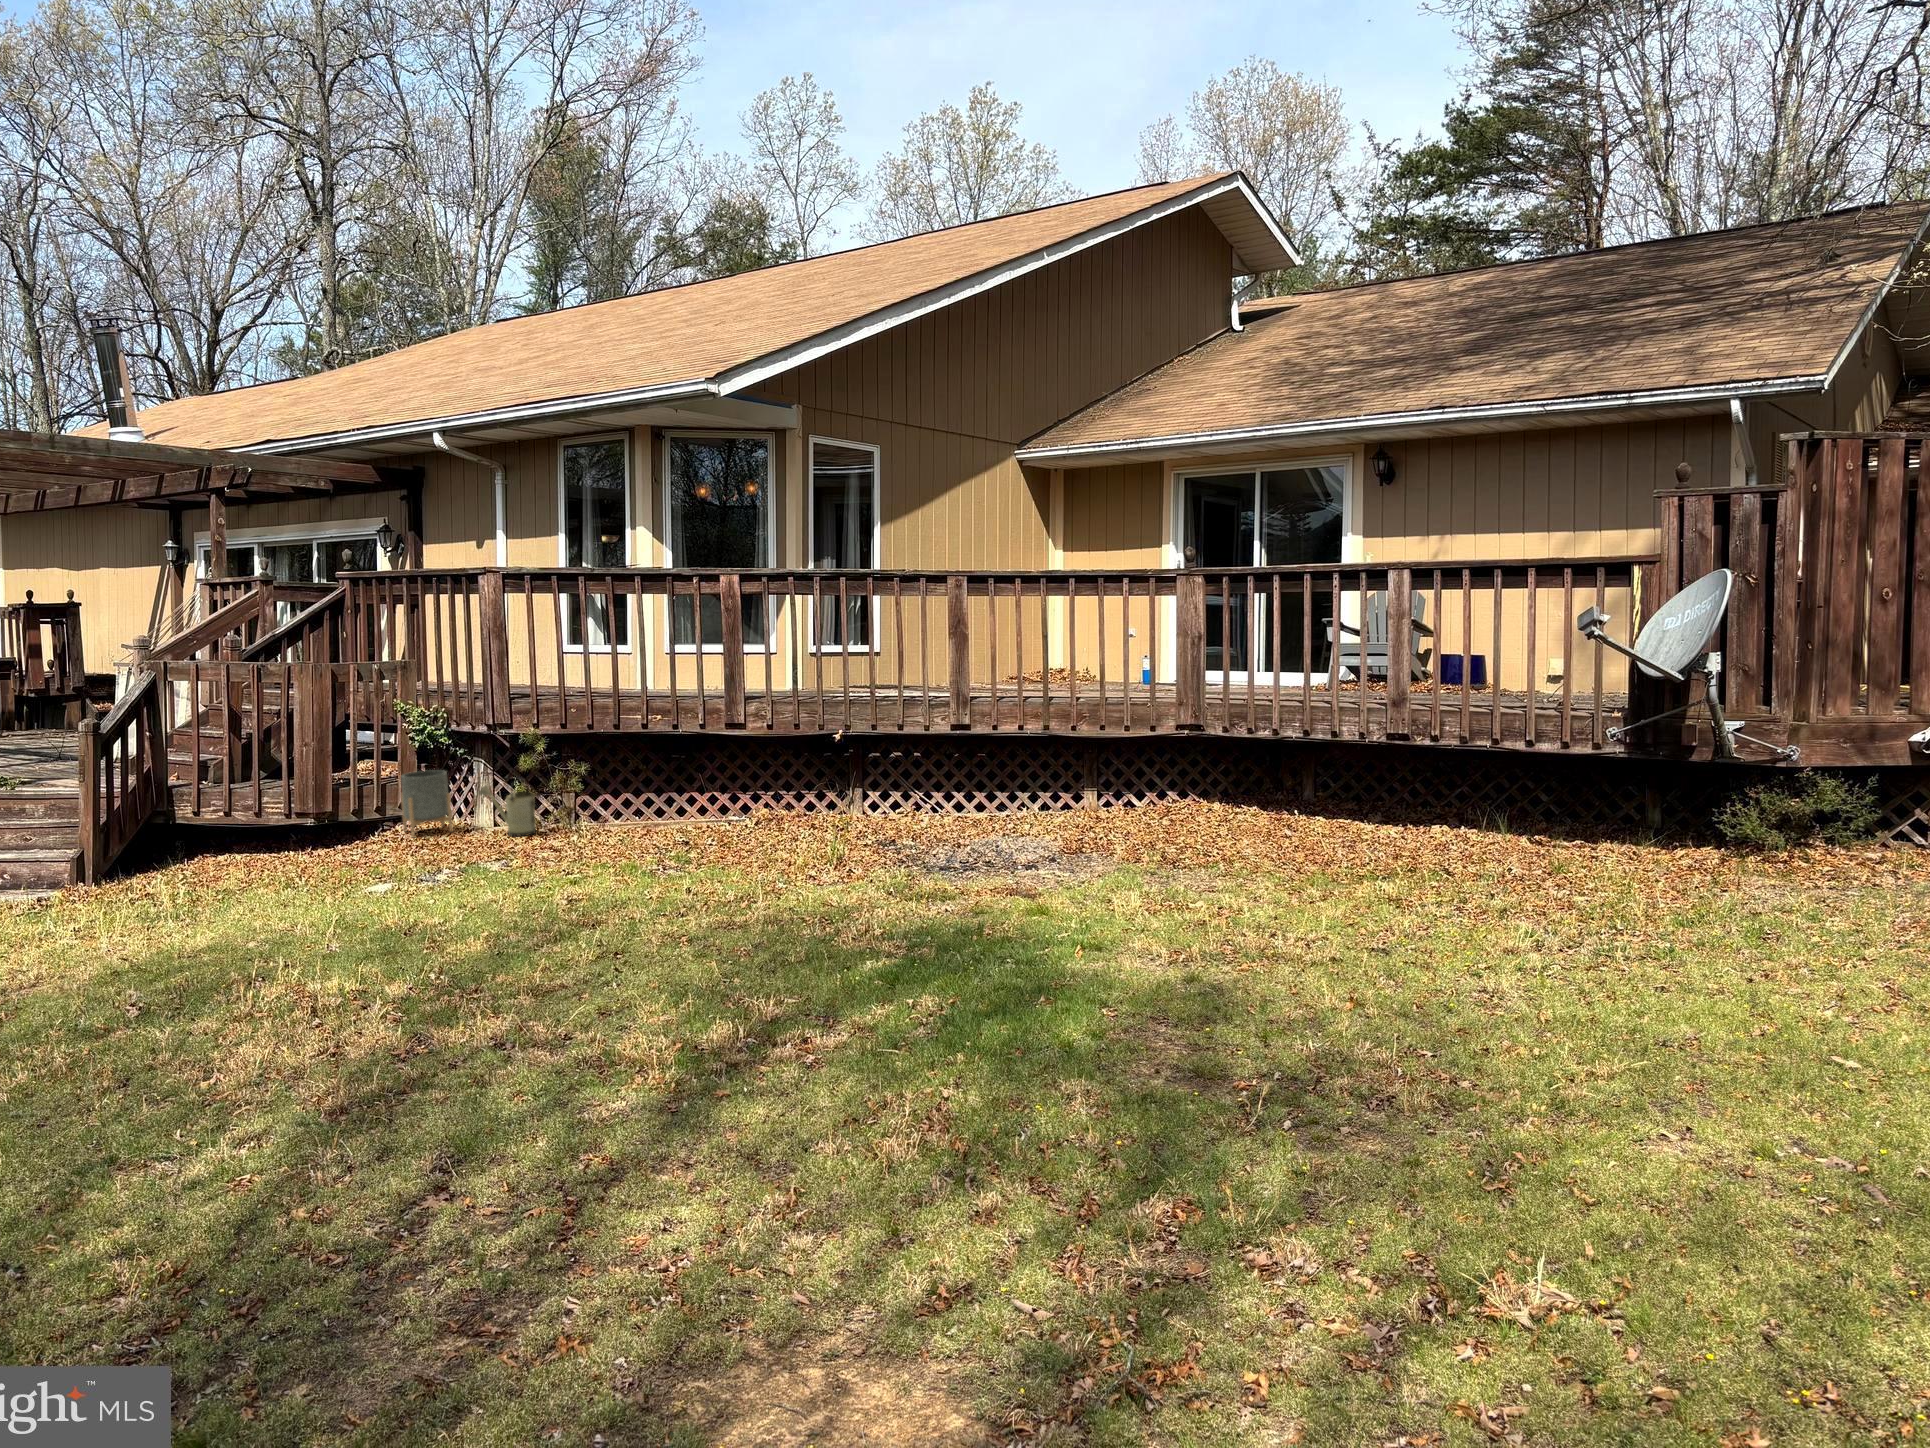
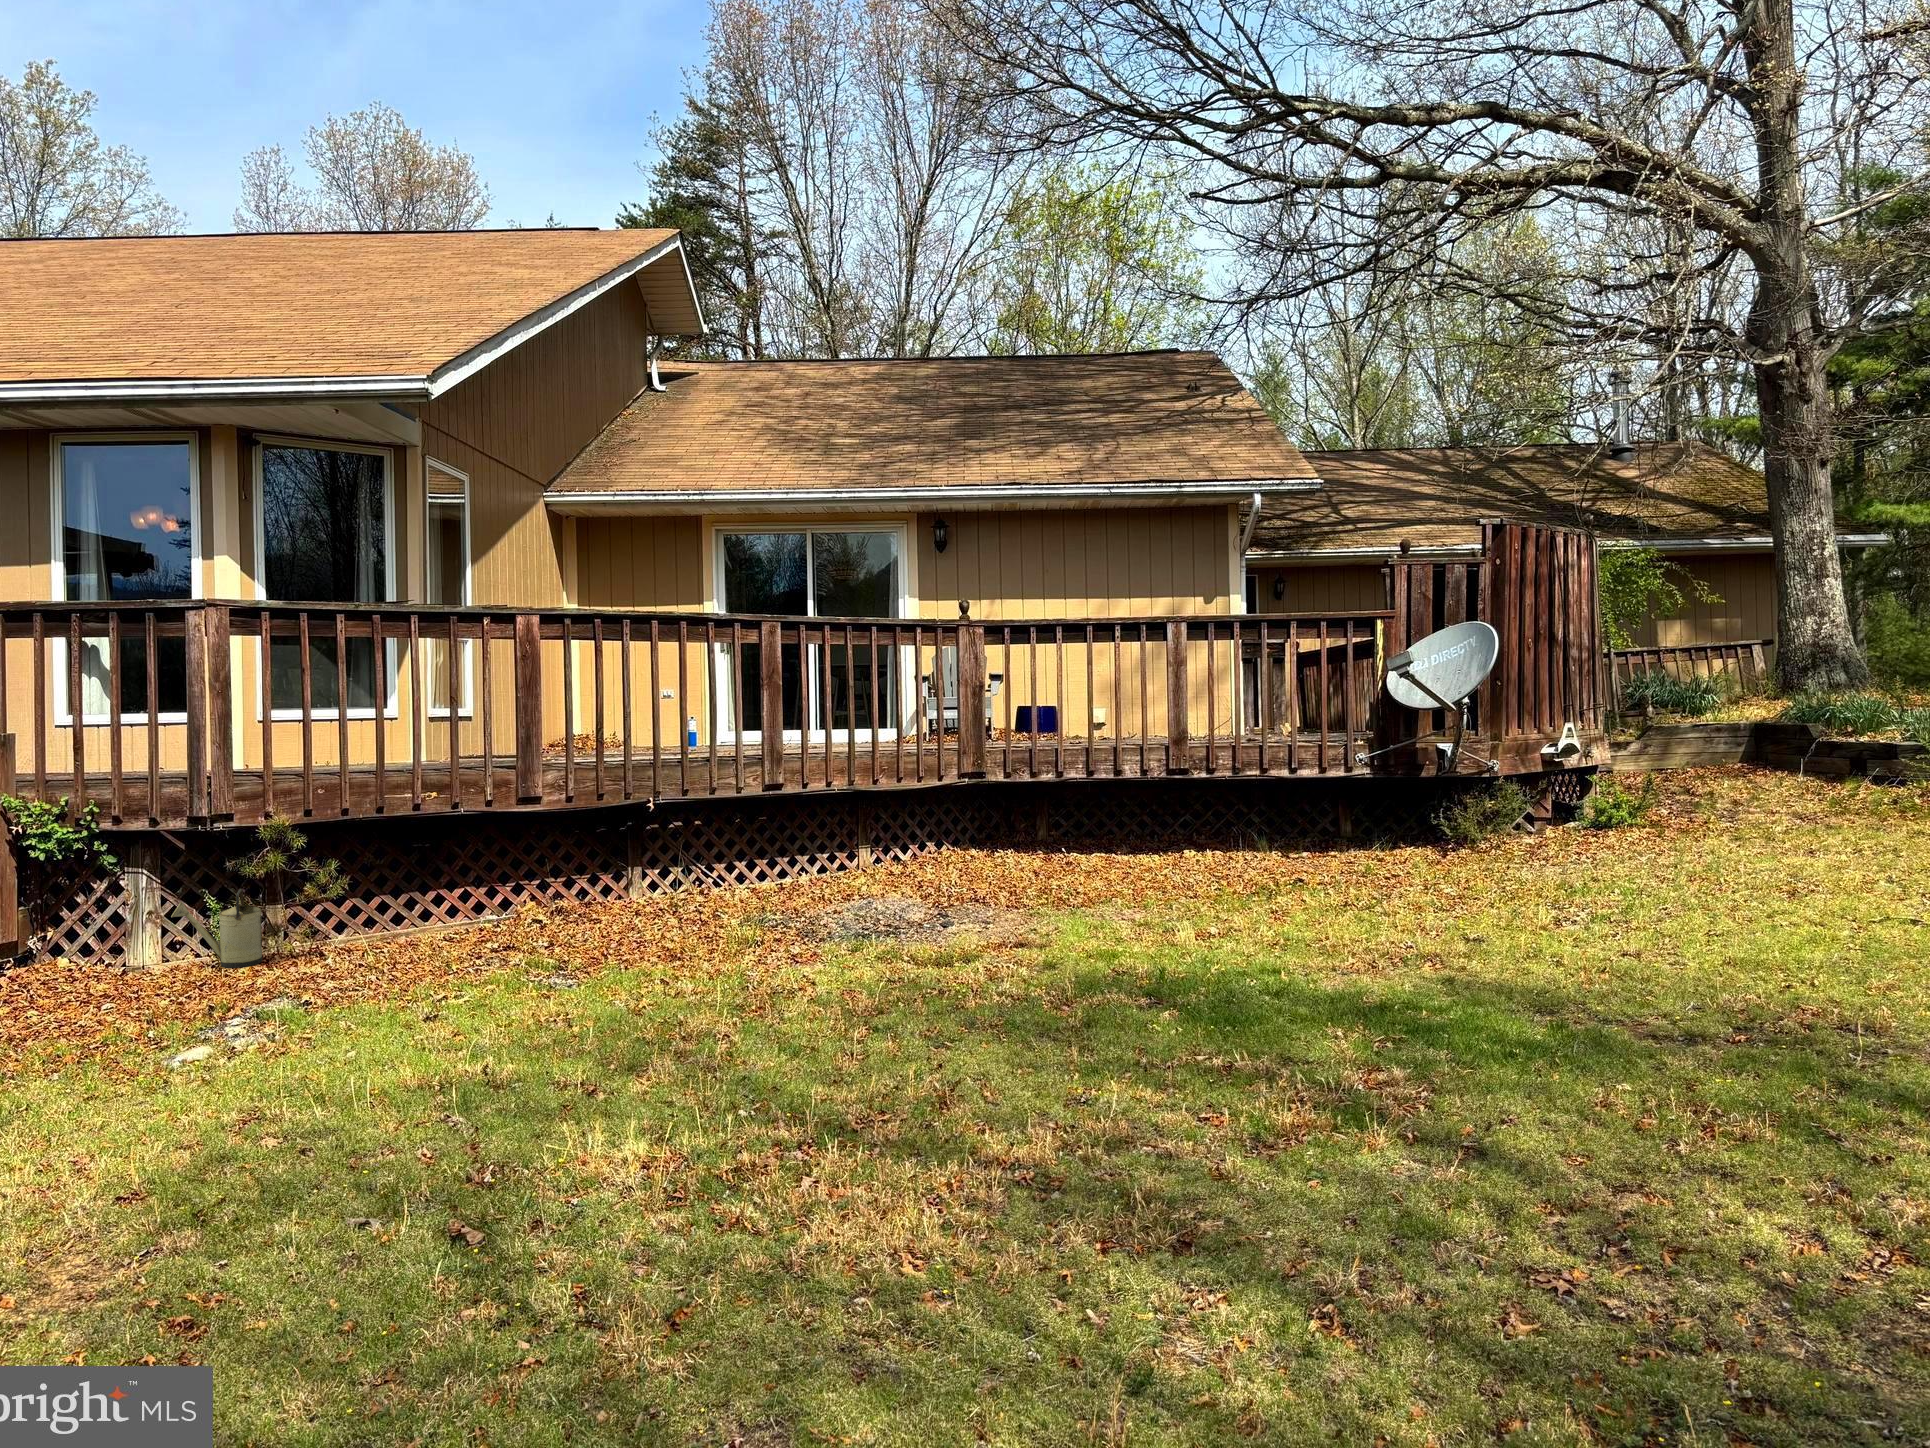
planter: present [401,770,453,838] -> none [21,890,116,990]

